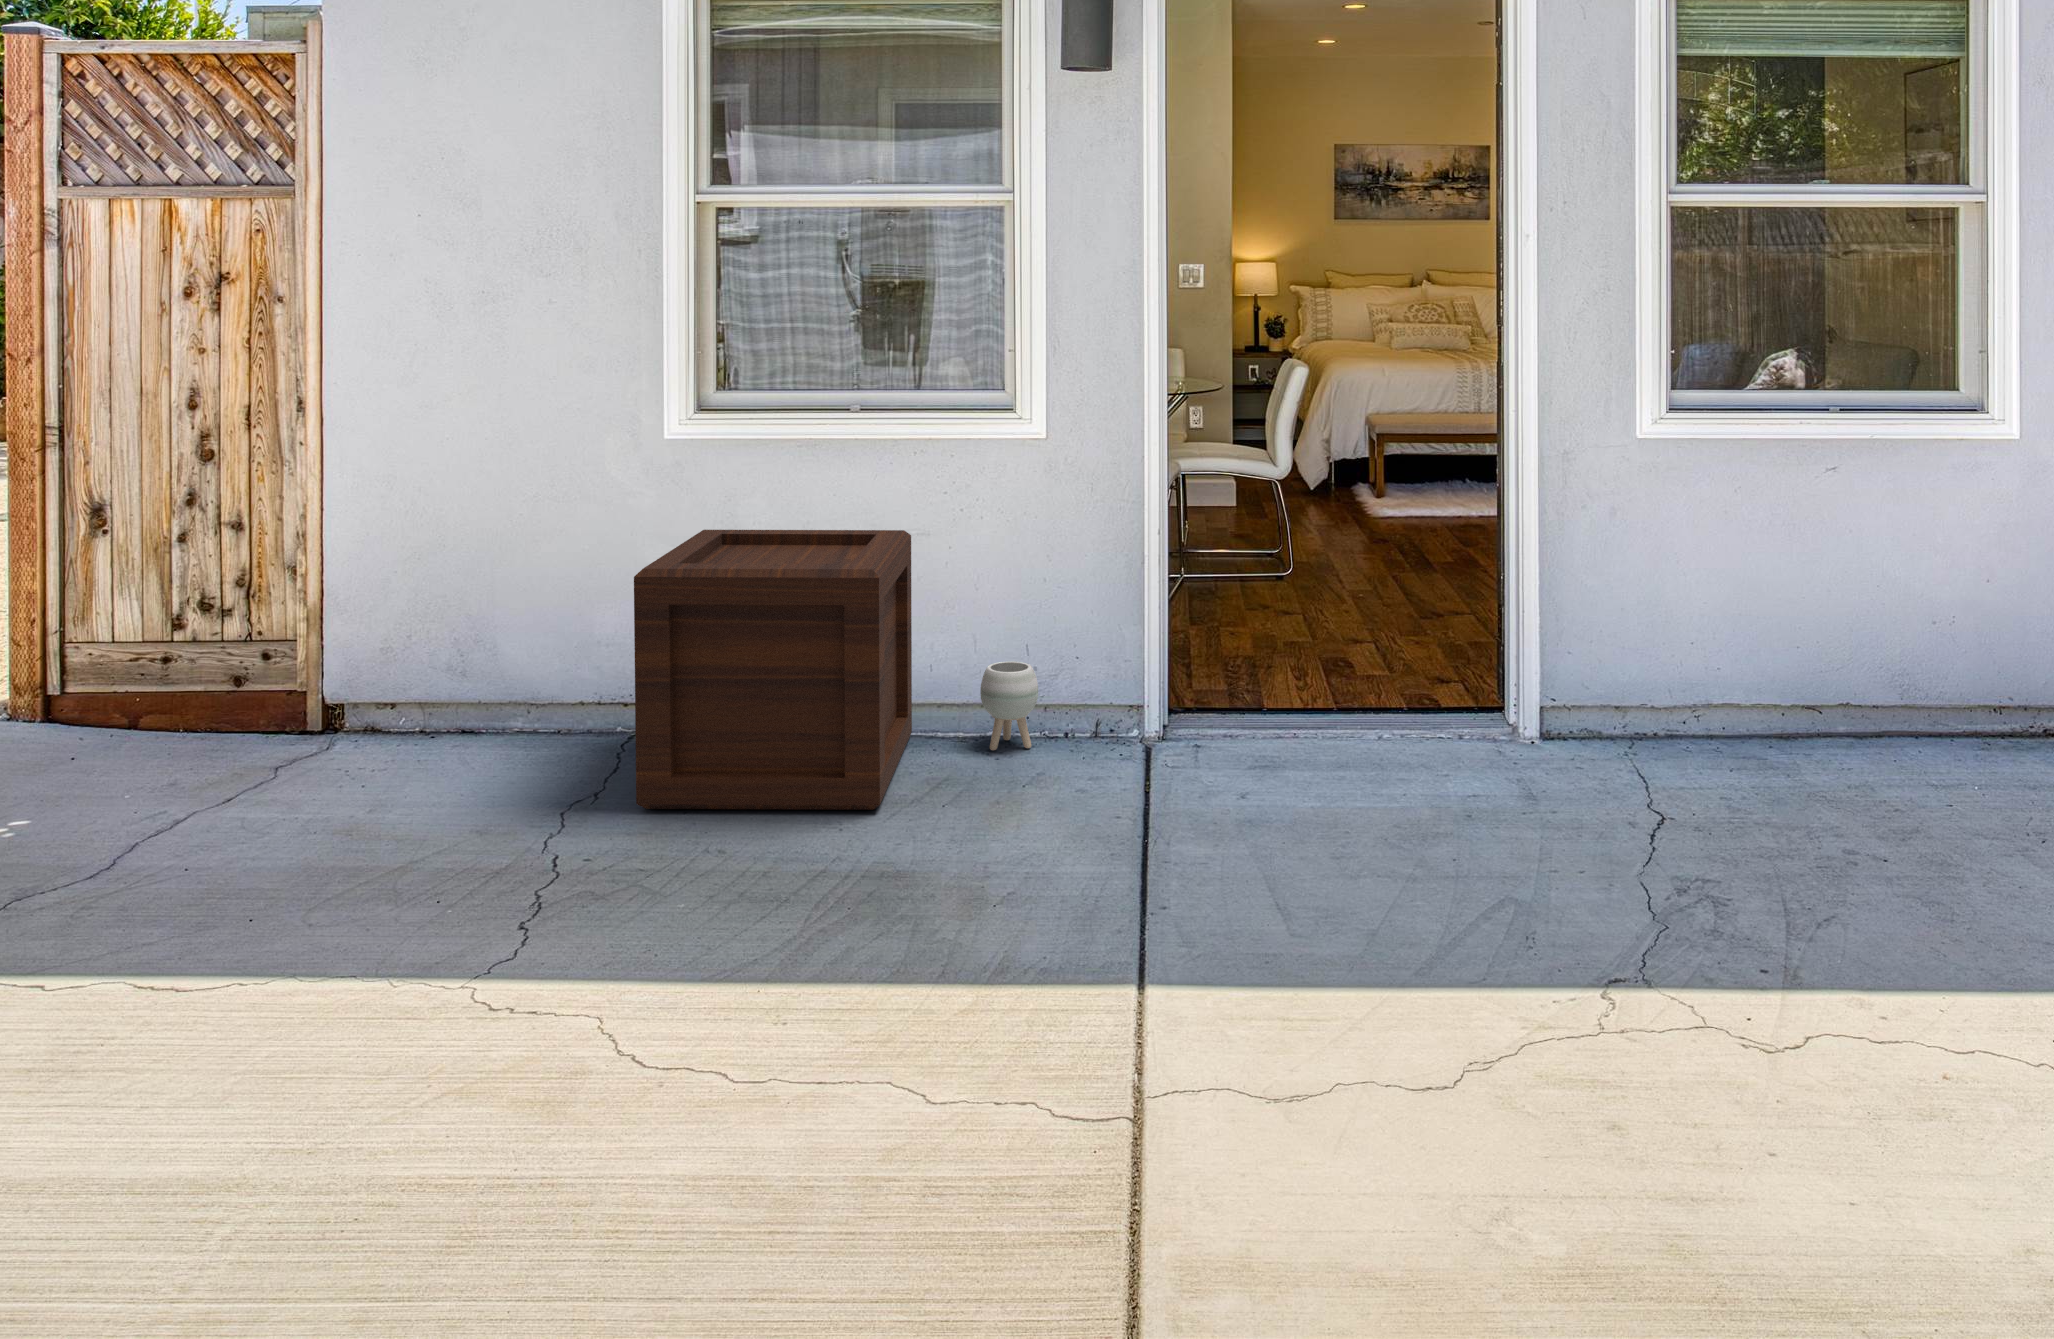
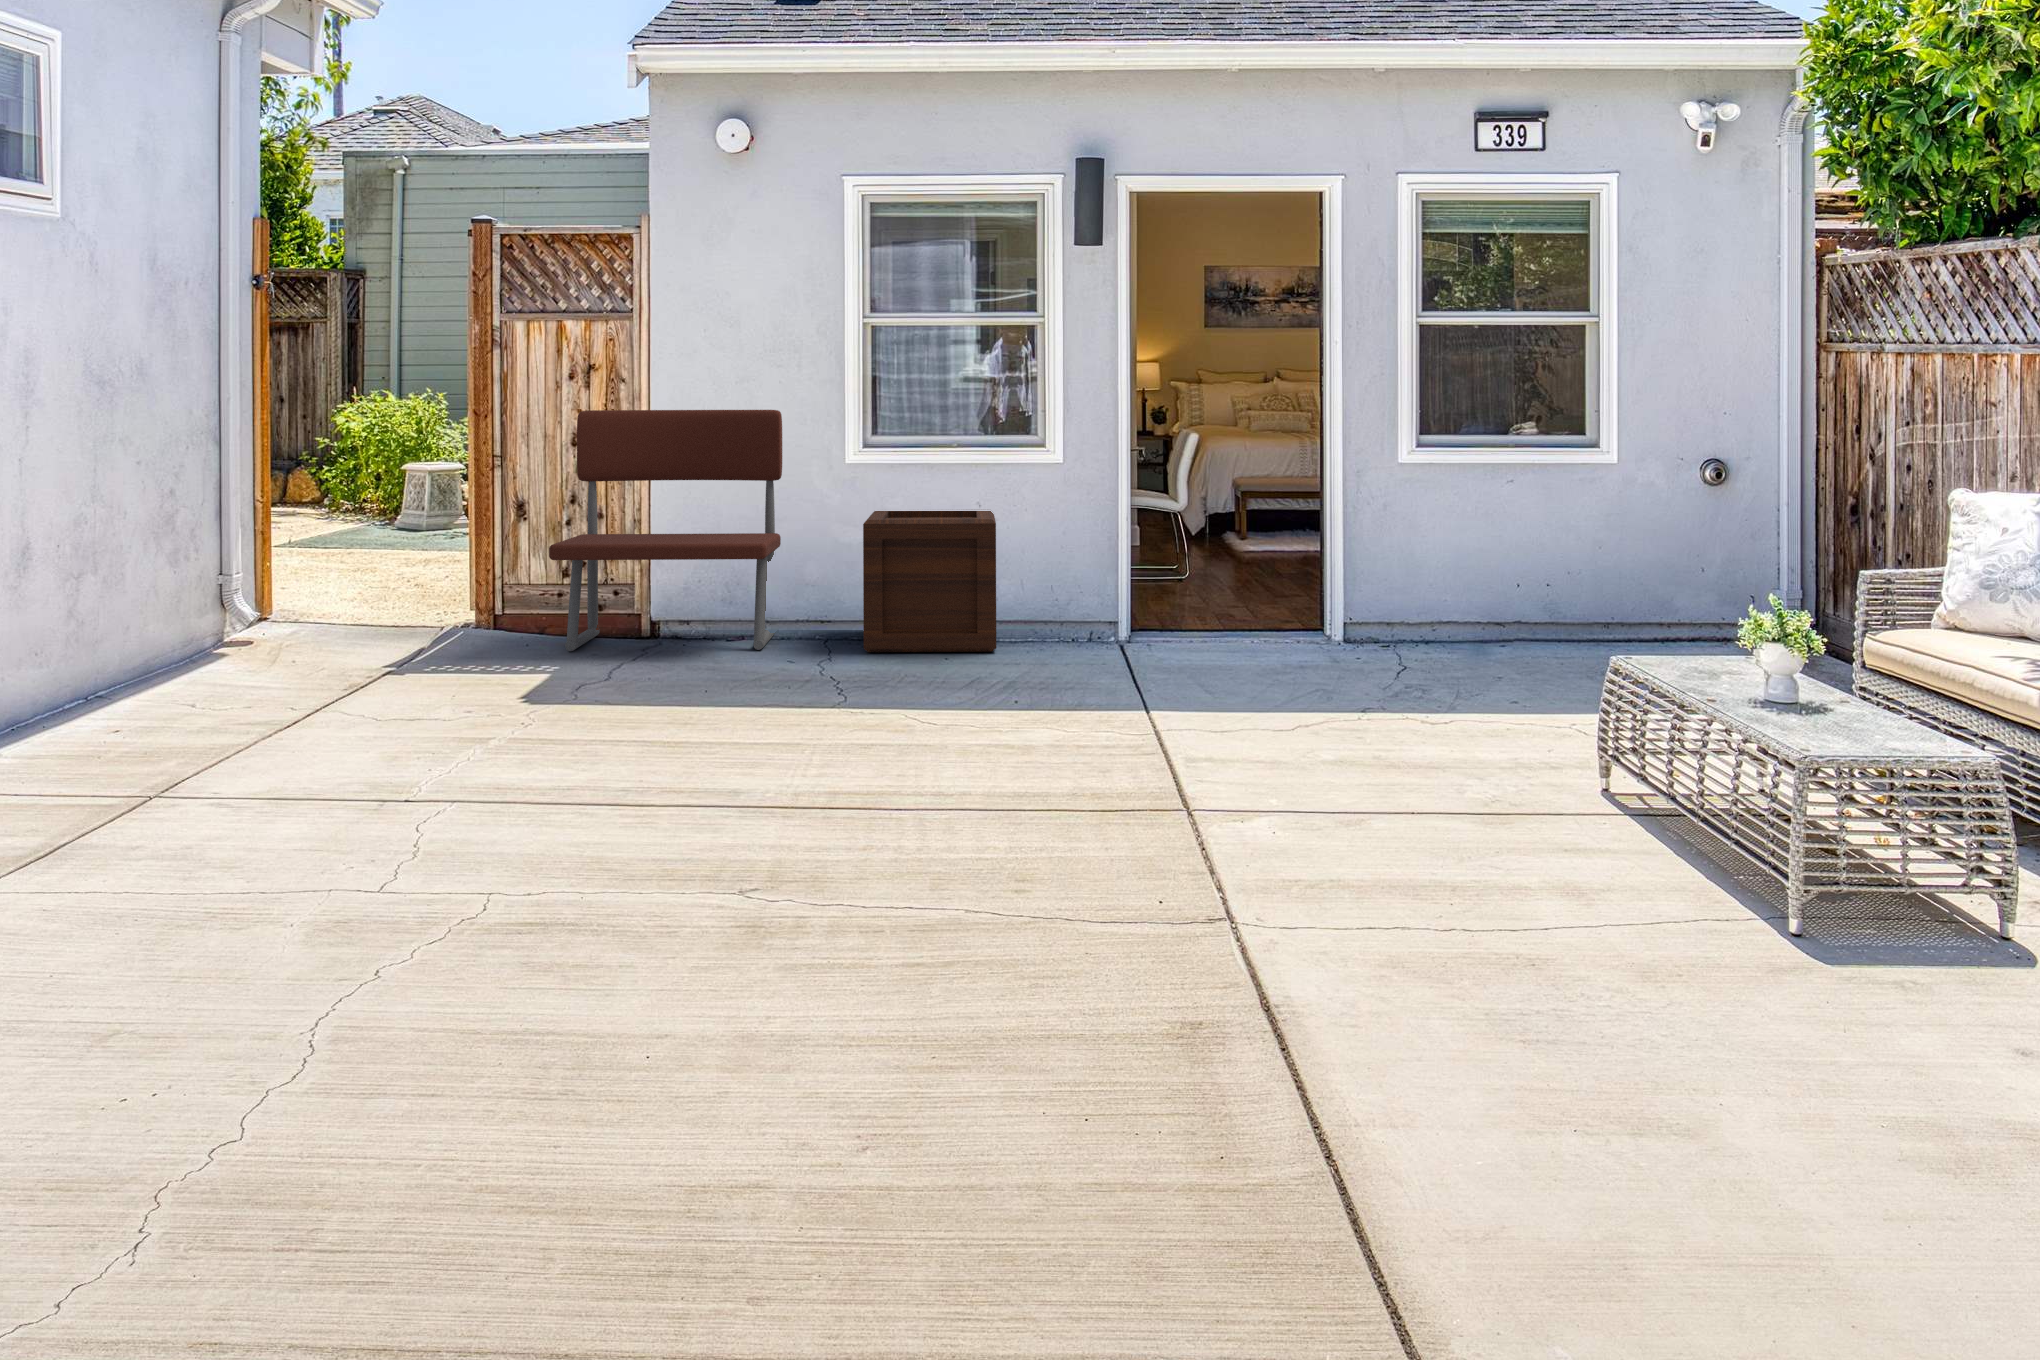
bench: none [50,353,534,797] -> present [549,410,782,651]
planter: present [980,661,1038,750] -> none [1036,585,1069,634]

